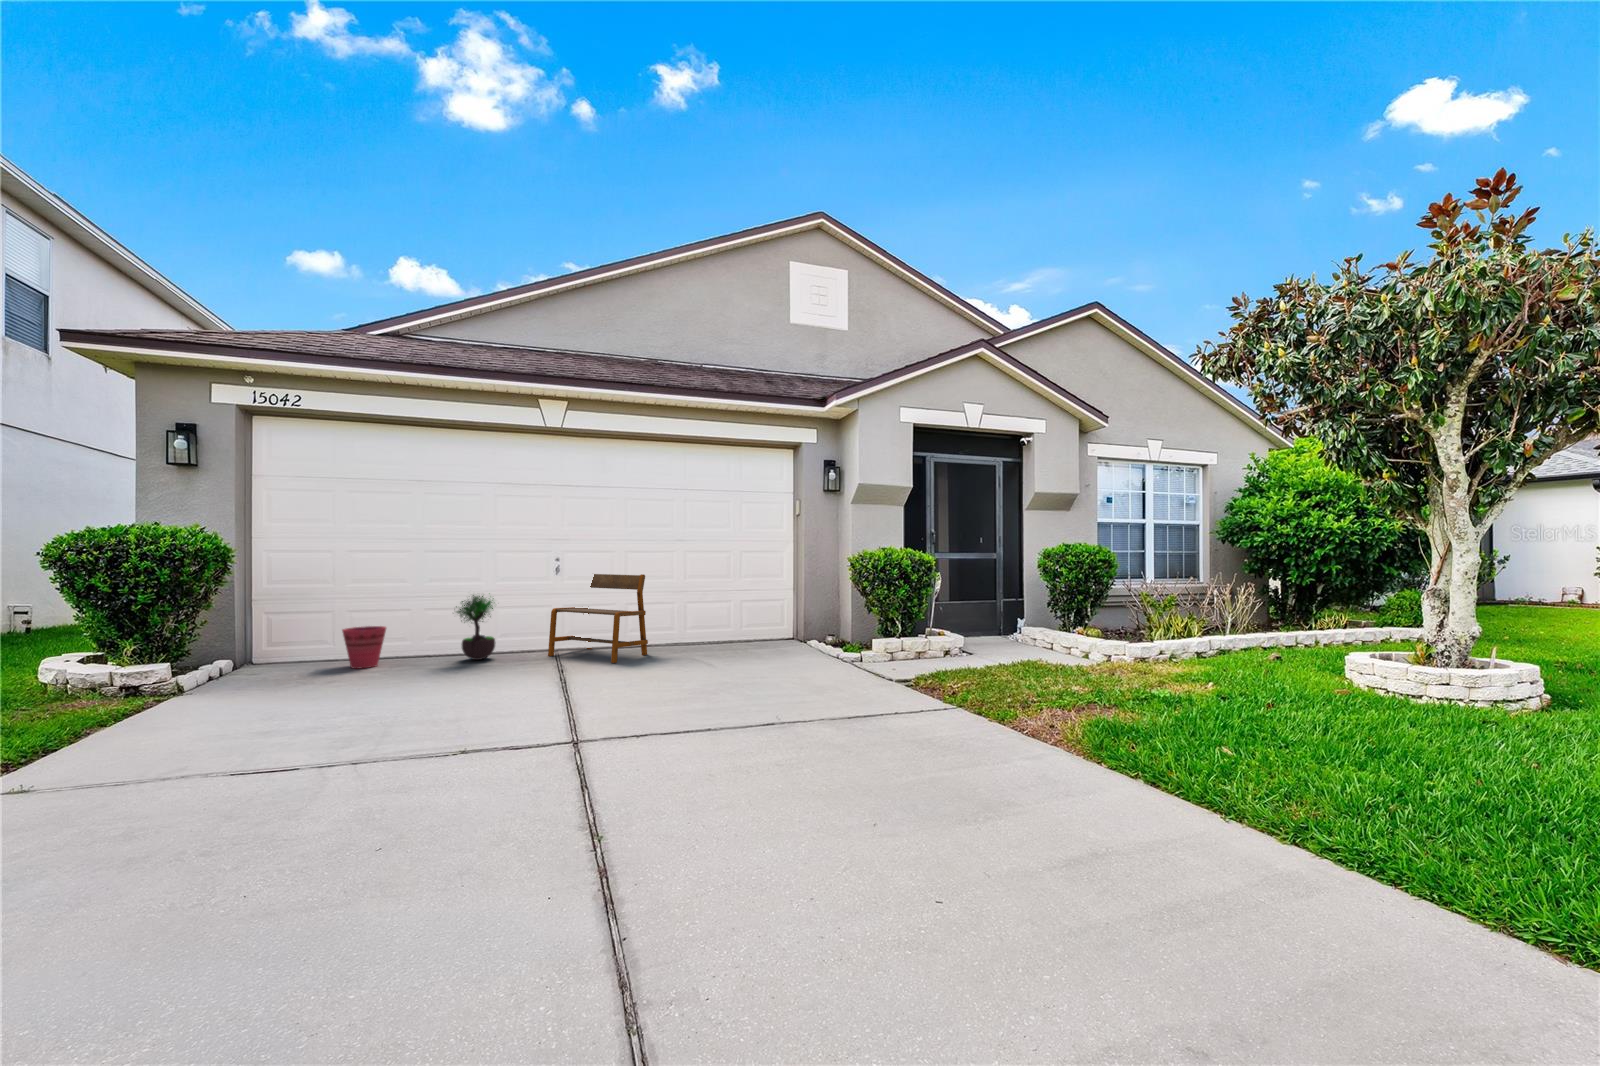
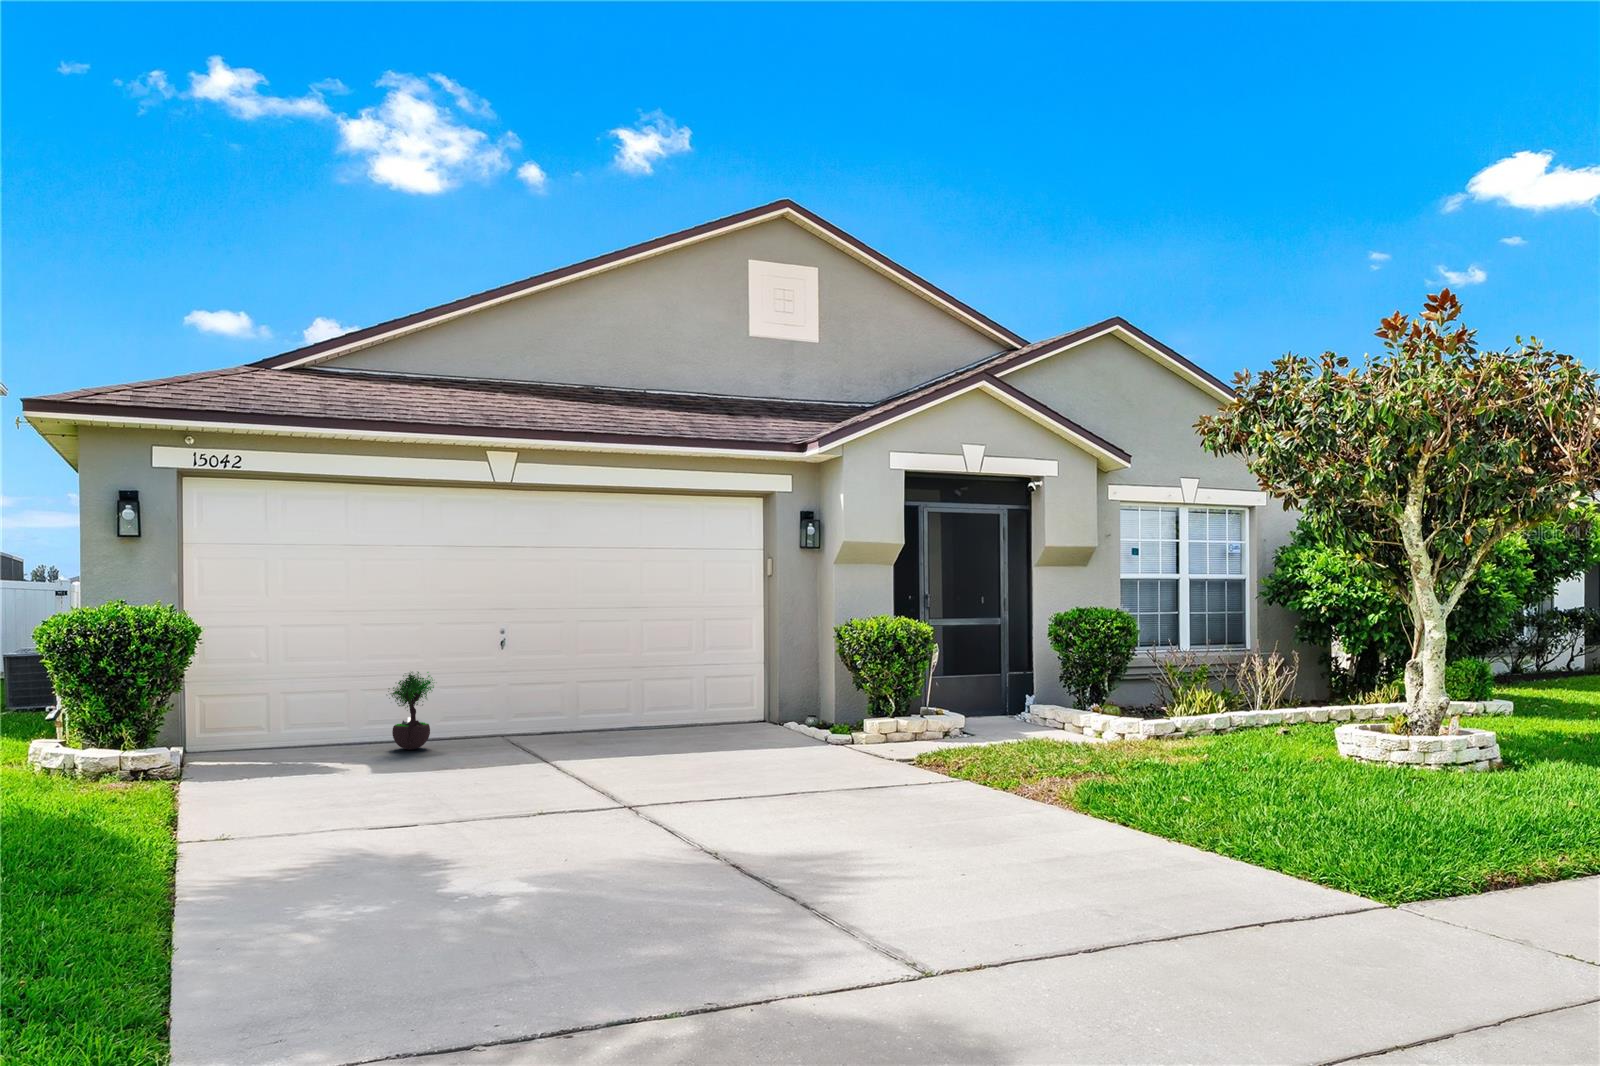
bench: present [548,574,648,663] -> none [488,646,606,750]
bucket: present [342,626,386,669] -> none [264,711,311,760]

